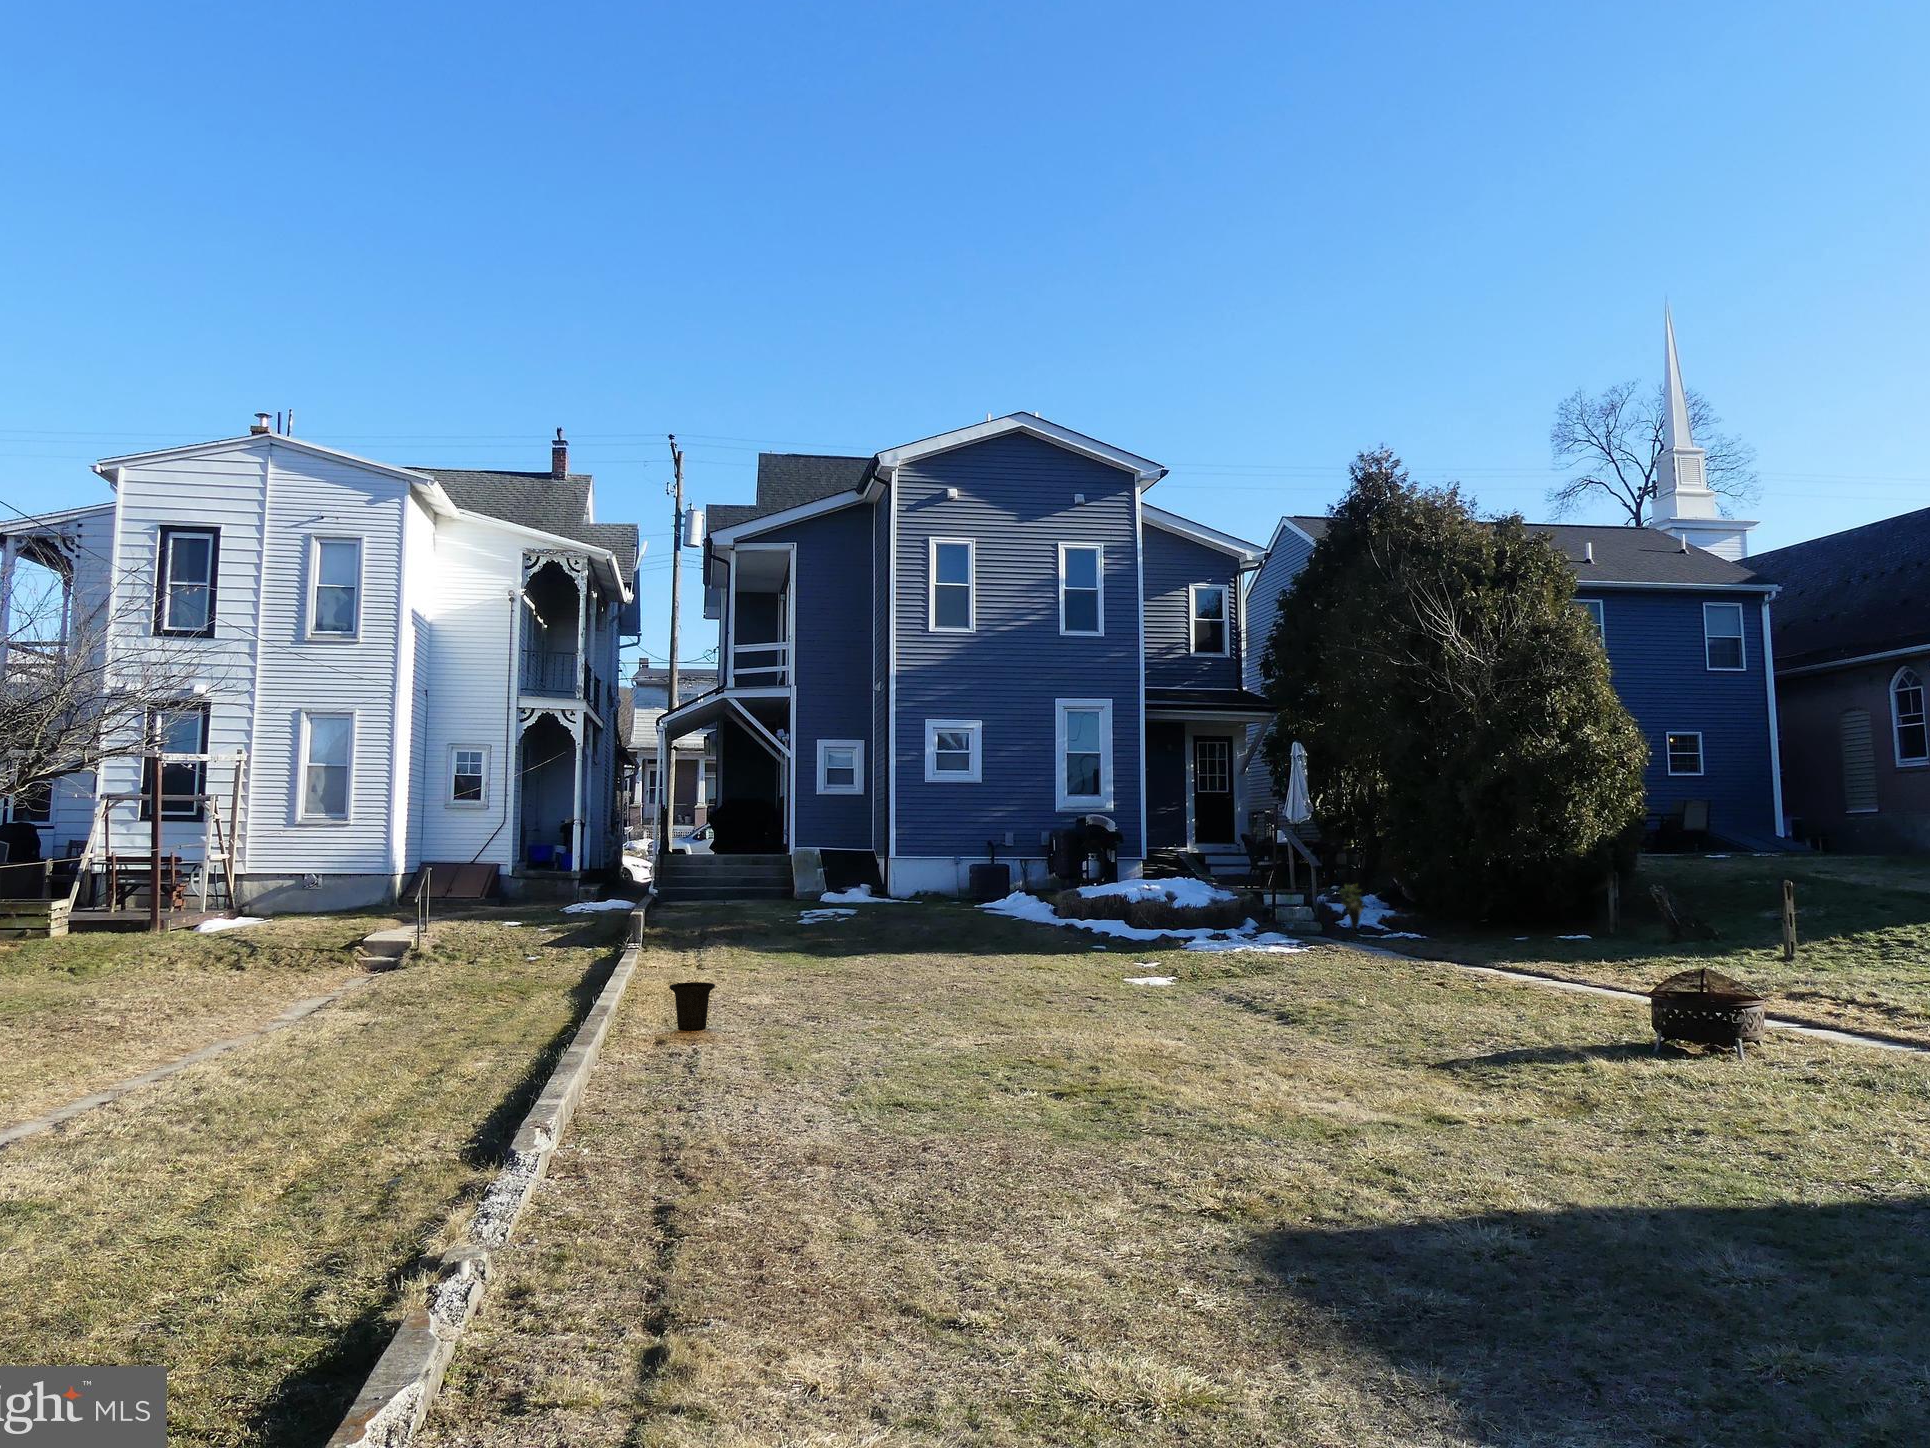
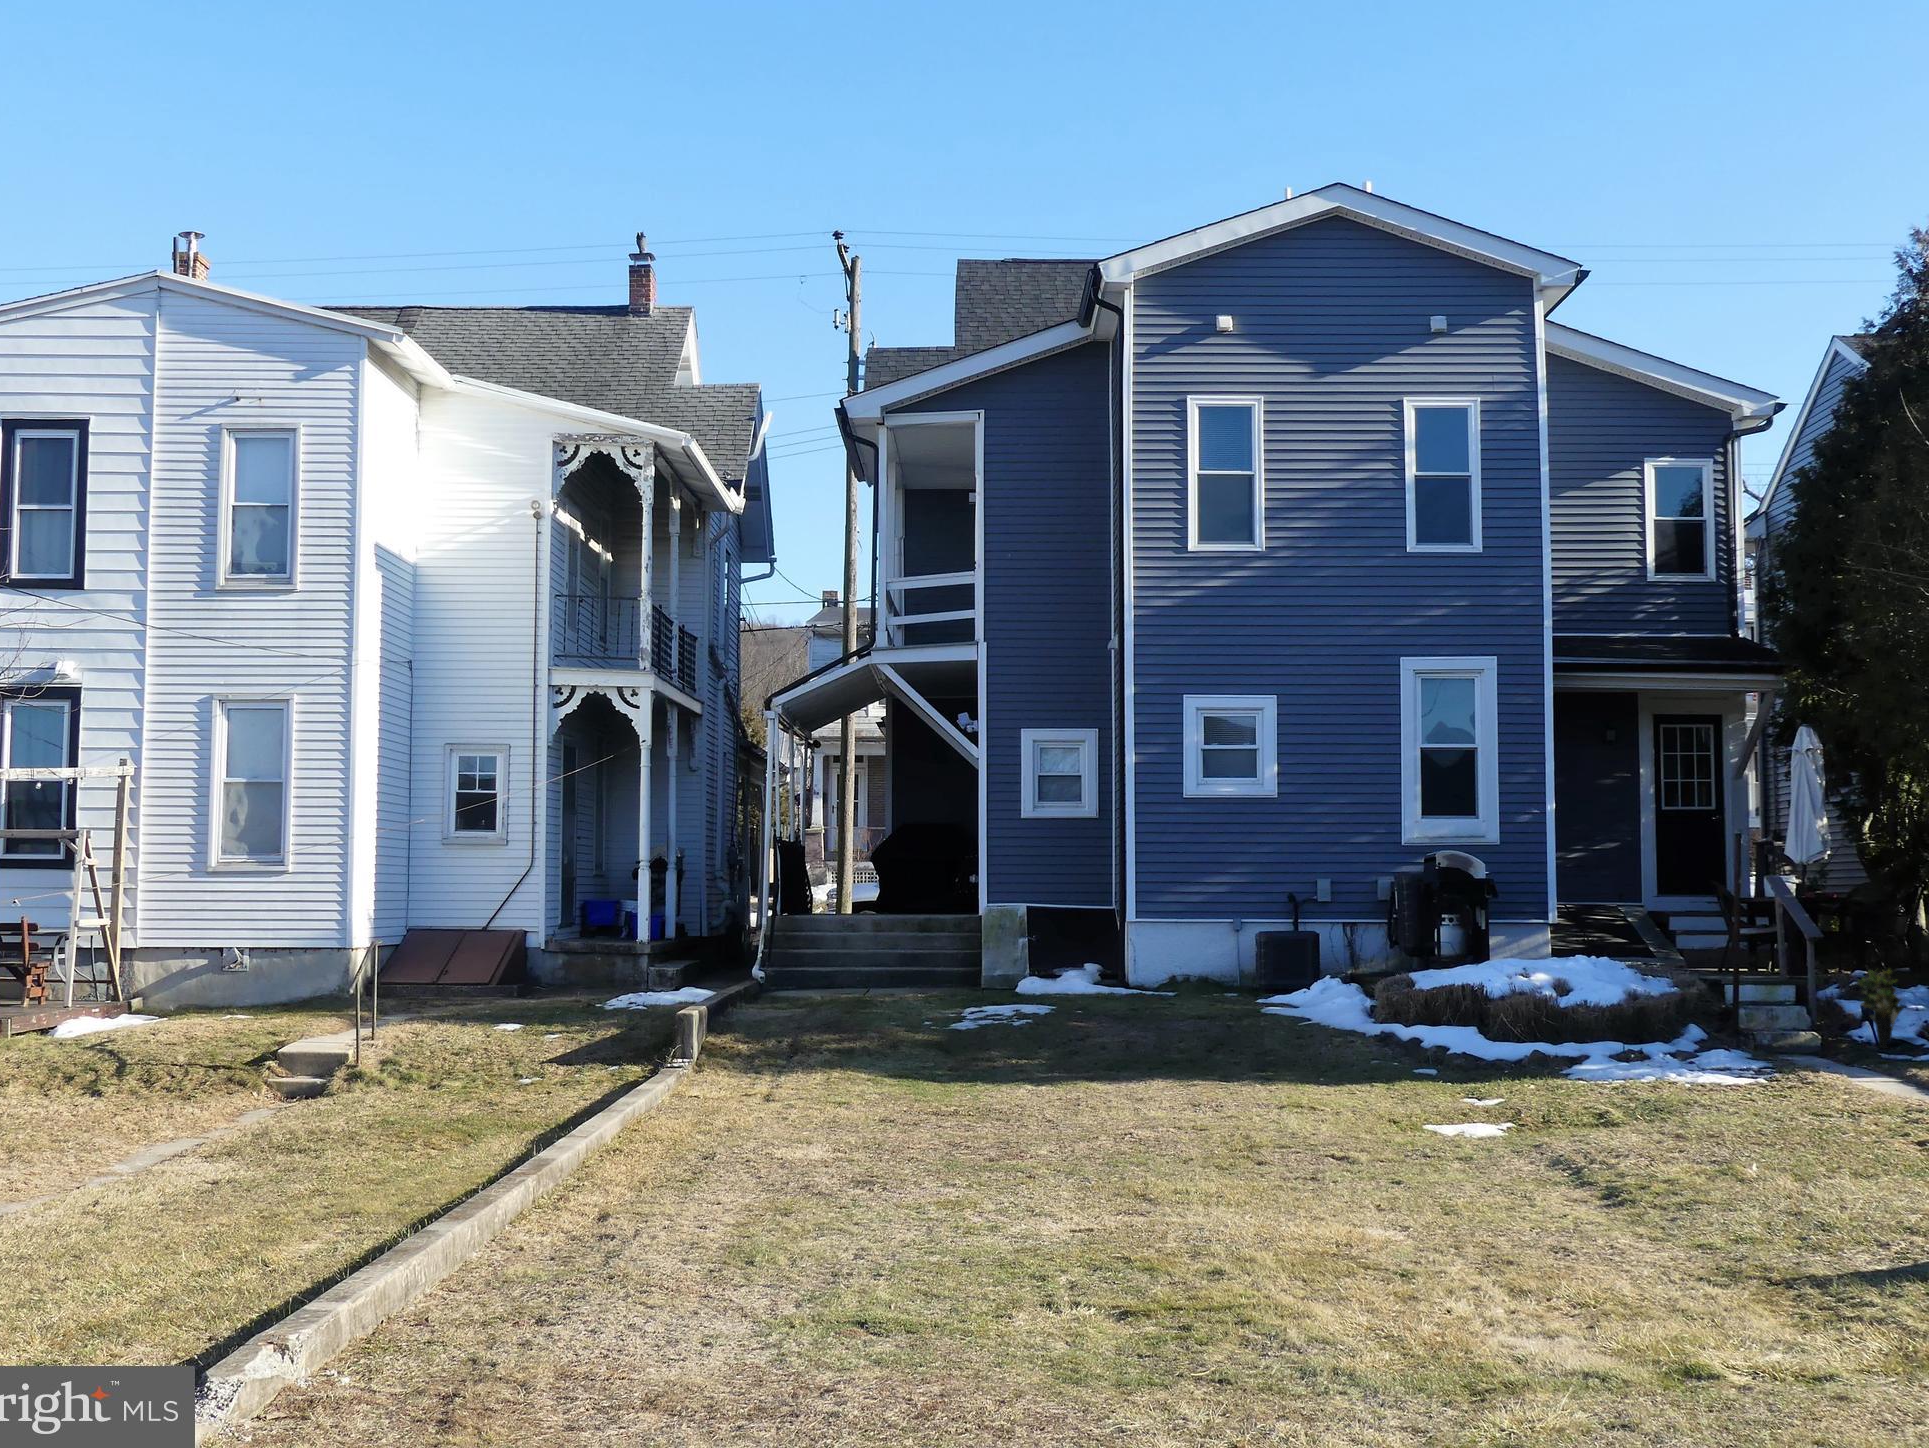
basket: present [669,982,715,1031] -> none [630,1127,701,1203]

